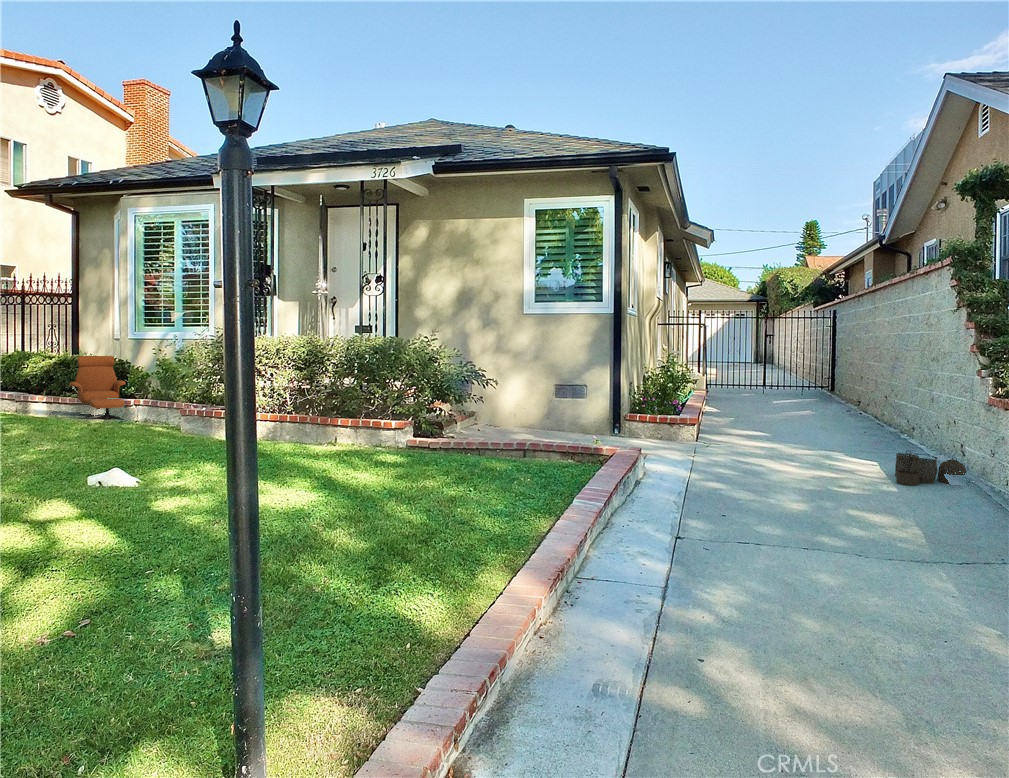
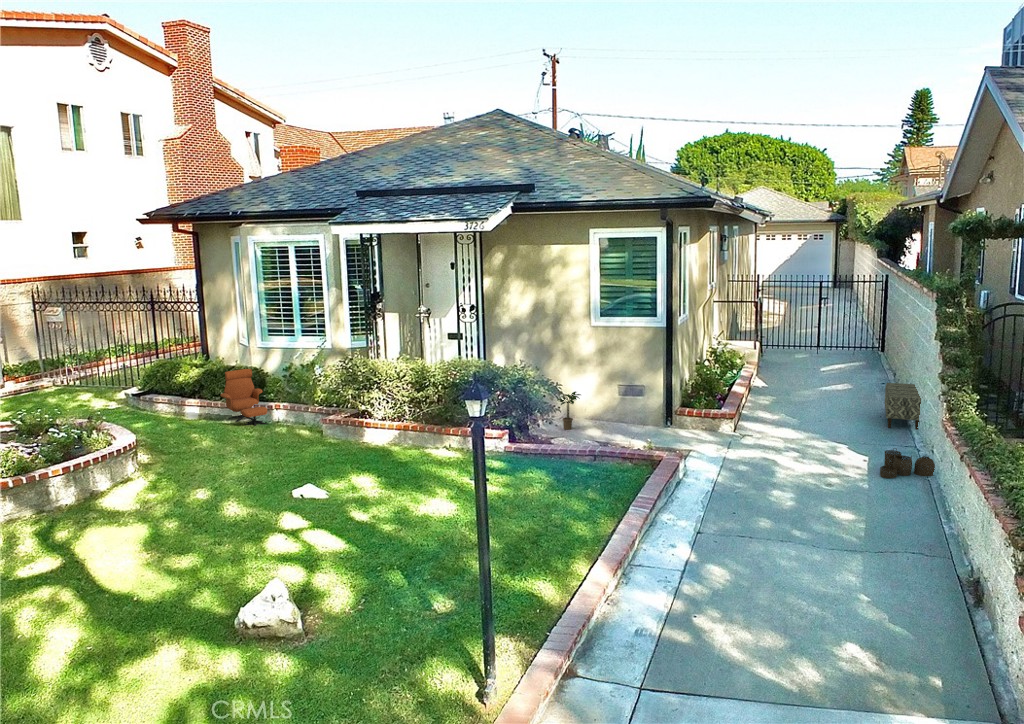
potted plant: none [478,391,509,437] -> present [558,391,581,430]
bench: none [856,398,913,447] -> present [885,383,921,430]

